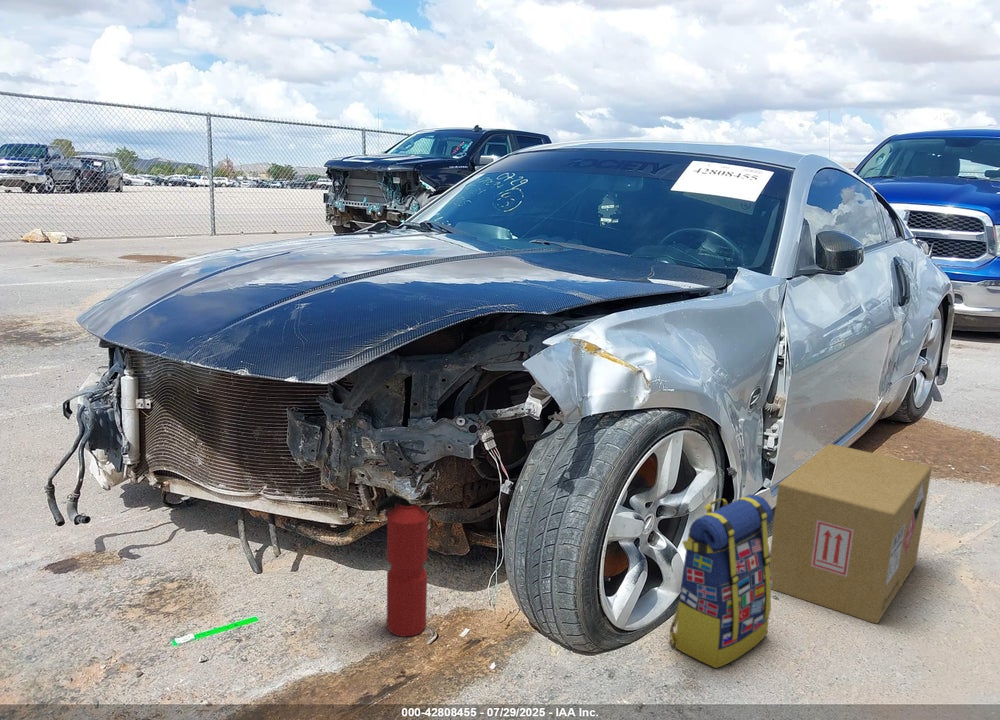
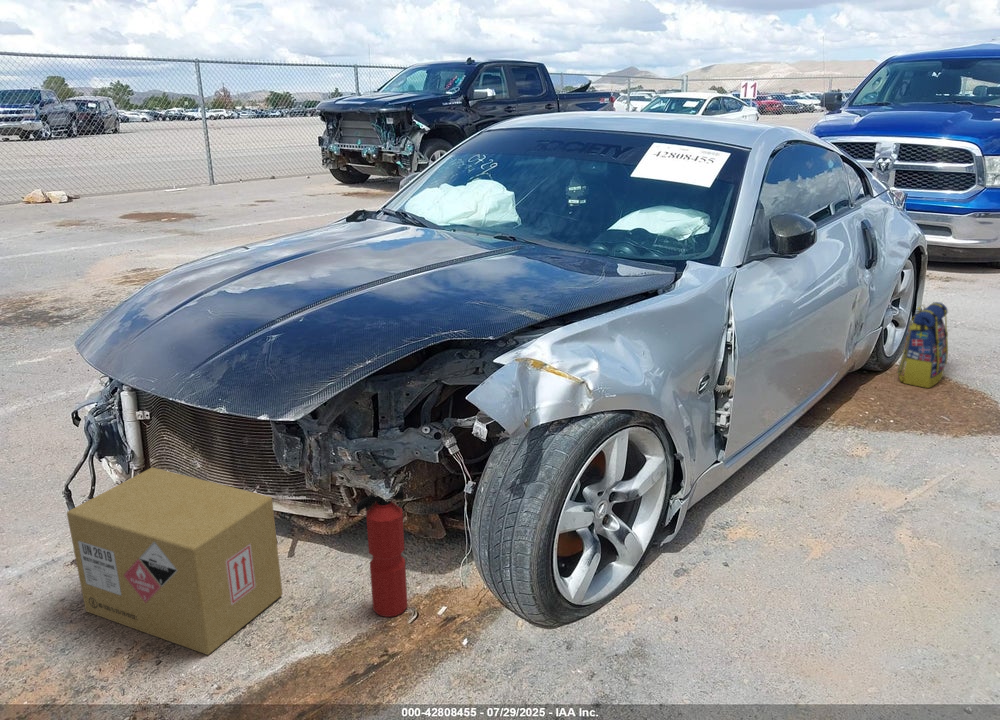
cardboard box: present [770,444,932,624] -> present [67,468,282,655]
backpack: present [670,495,773,668] -> present [897,302,948,388]

